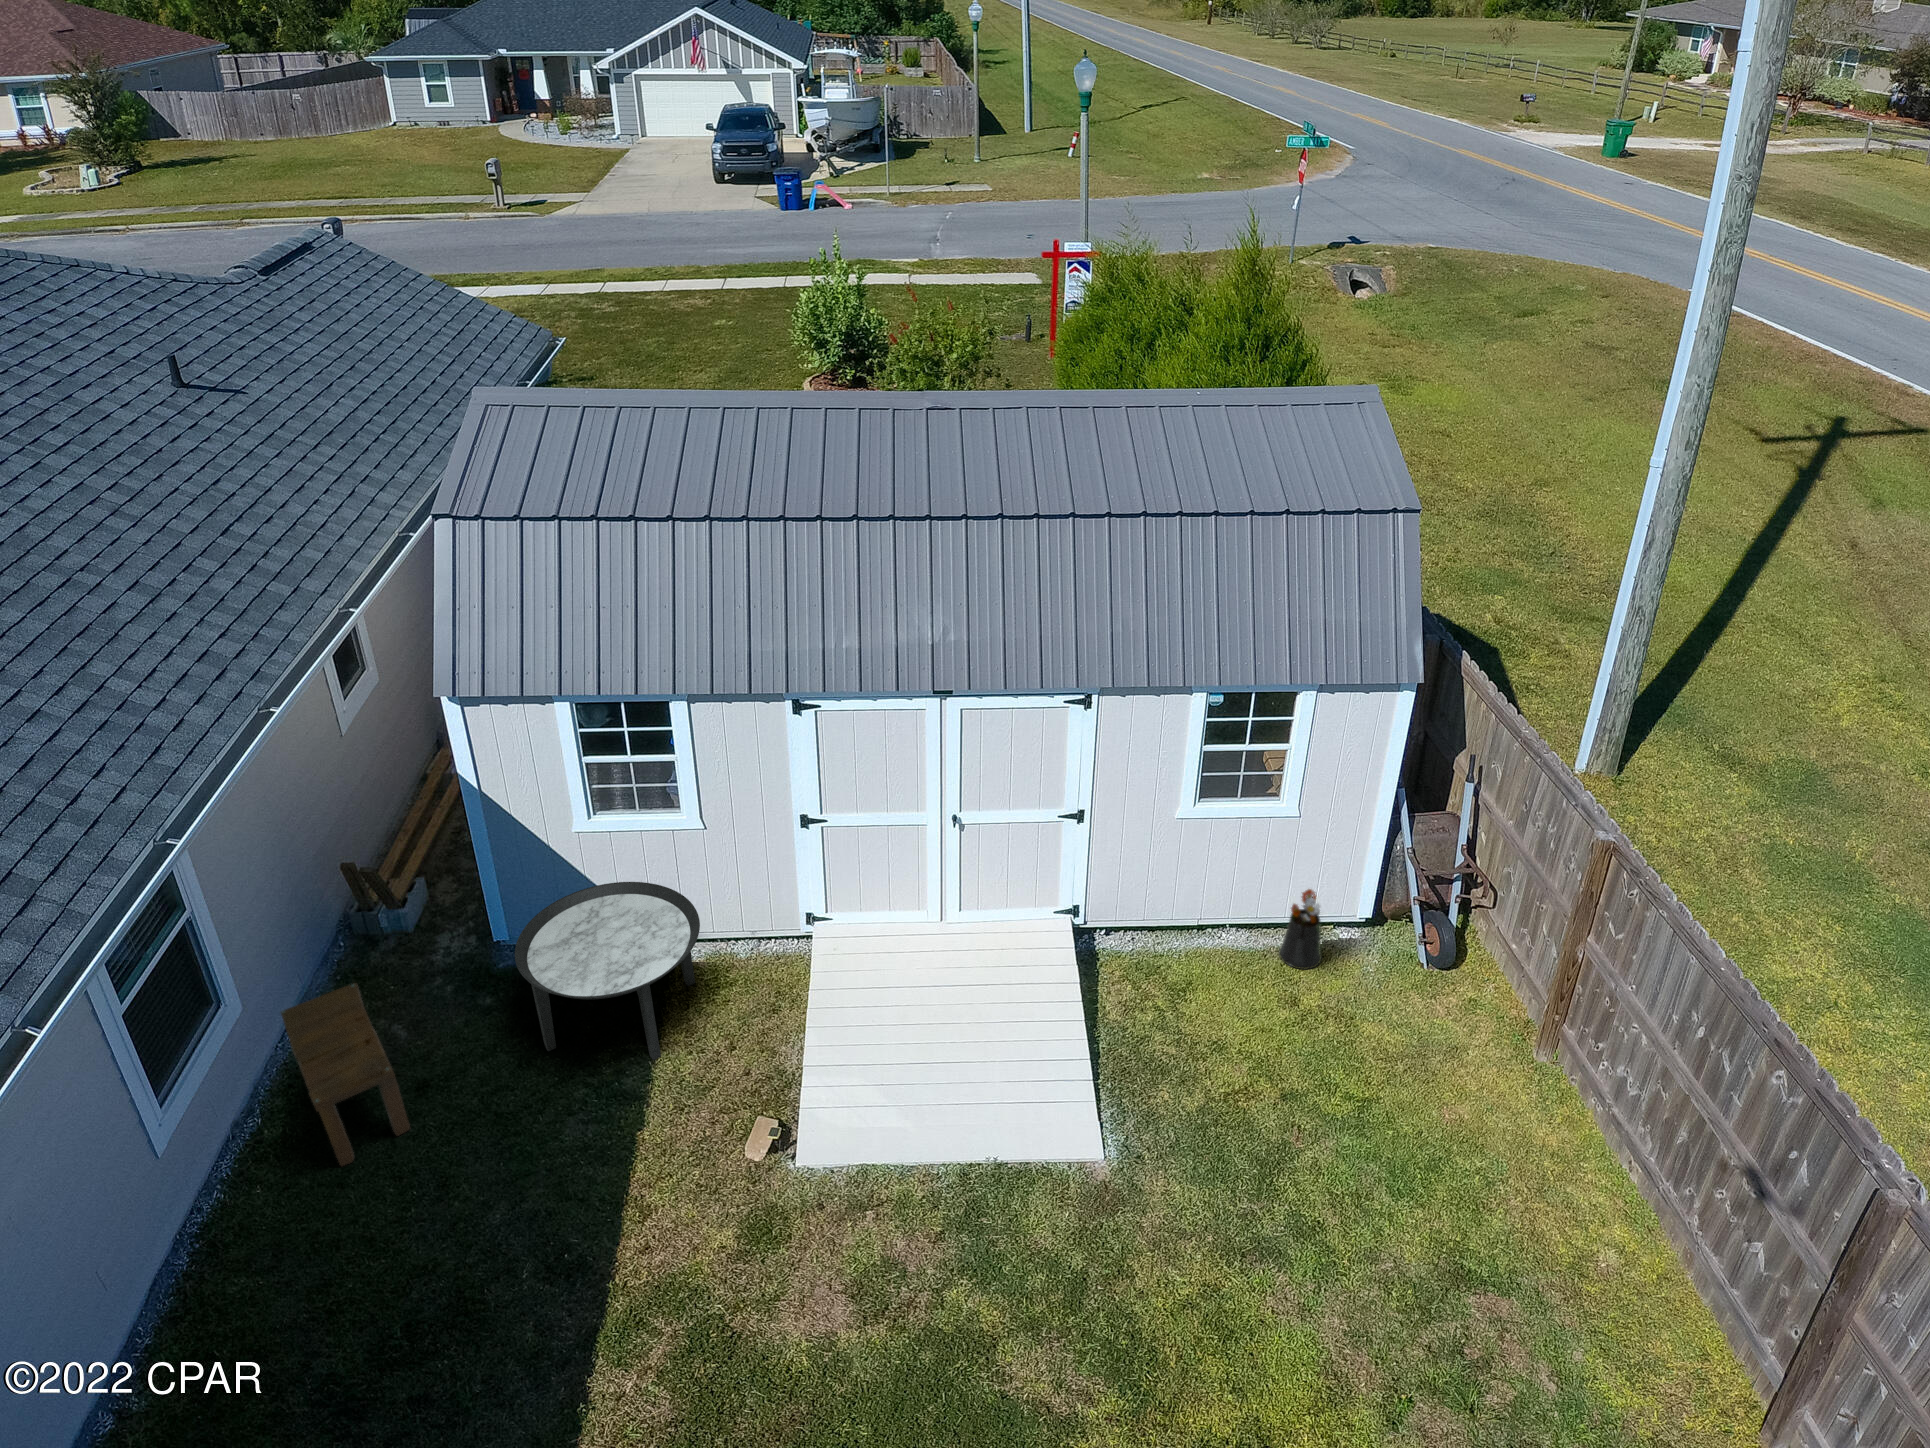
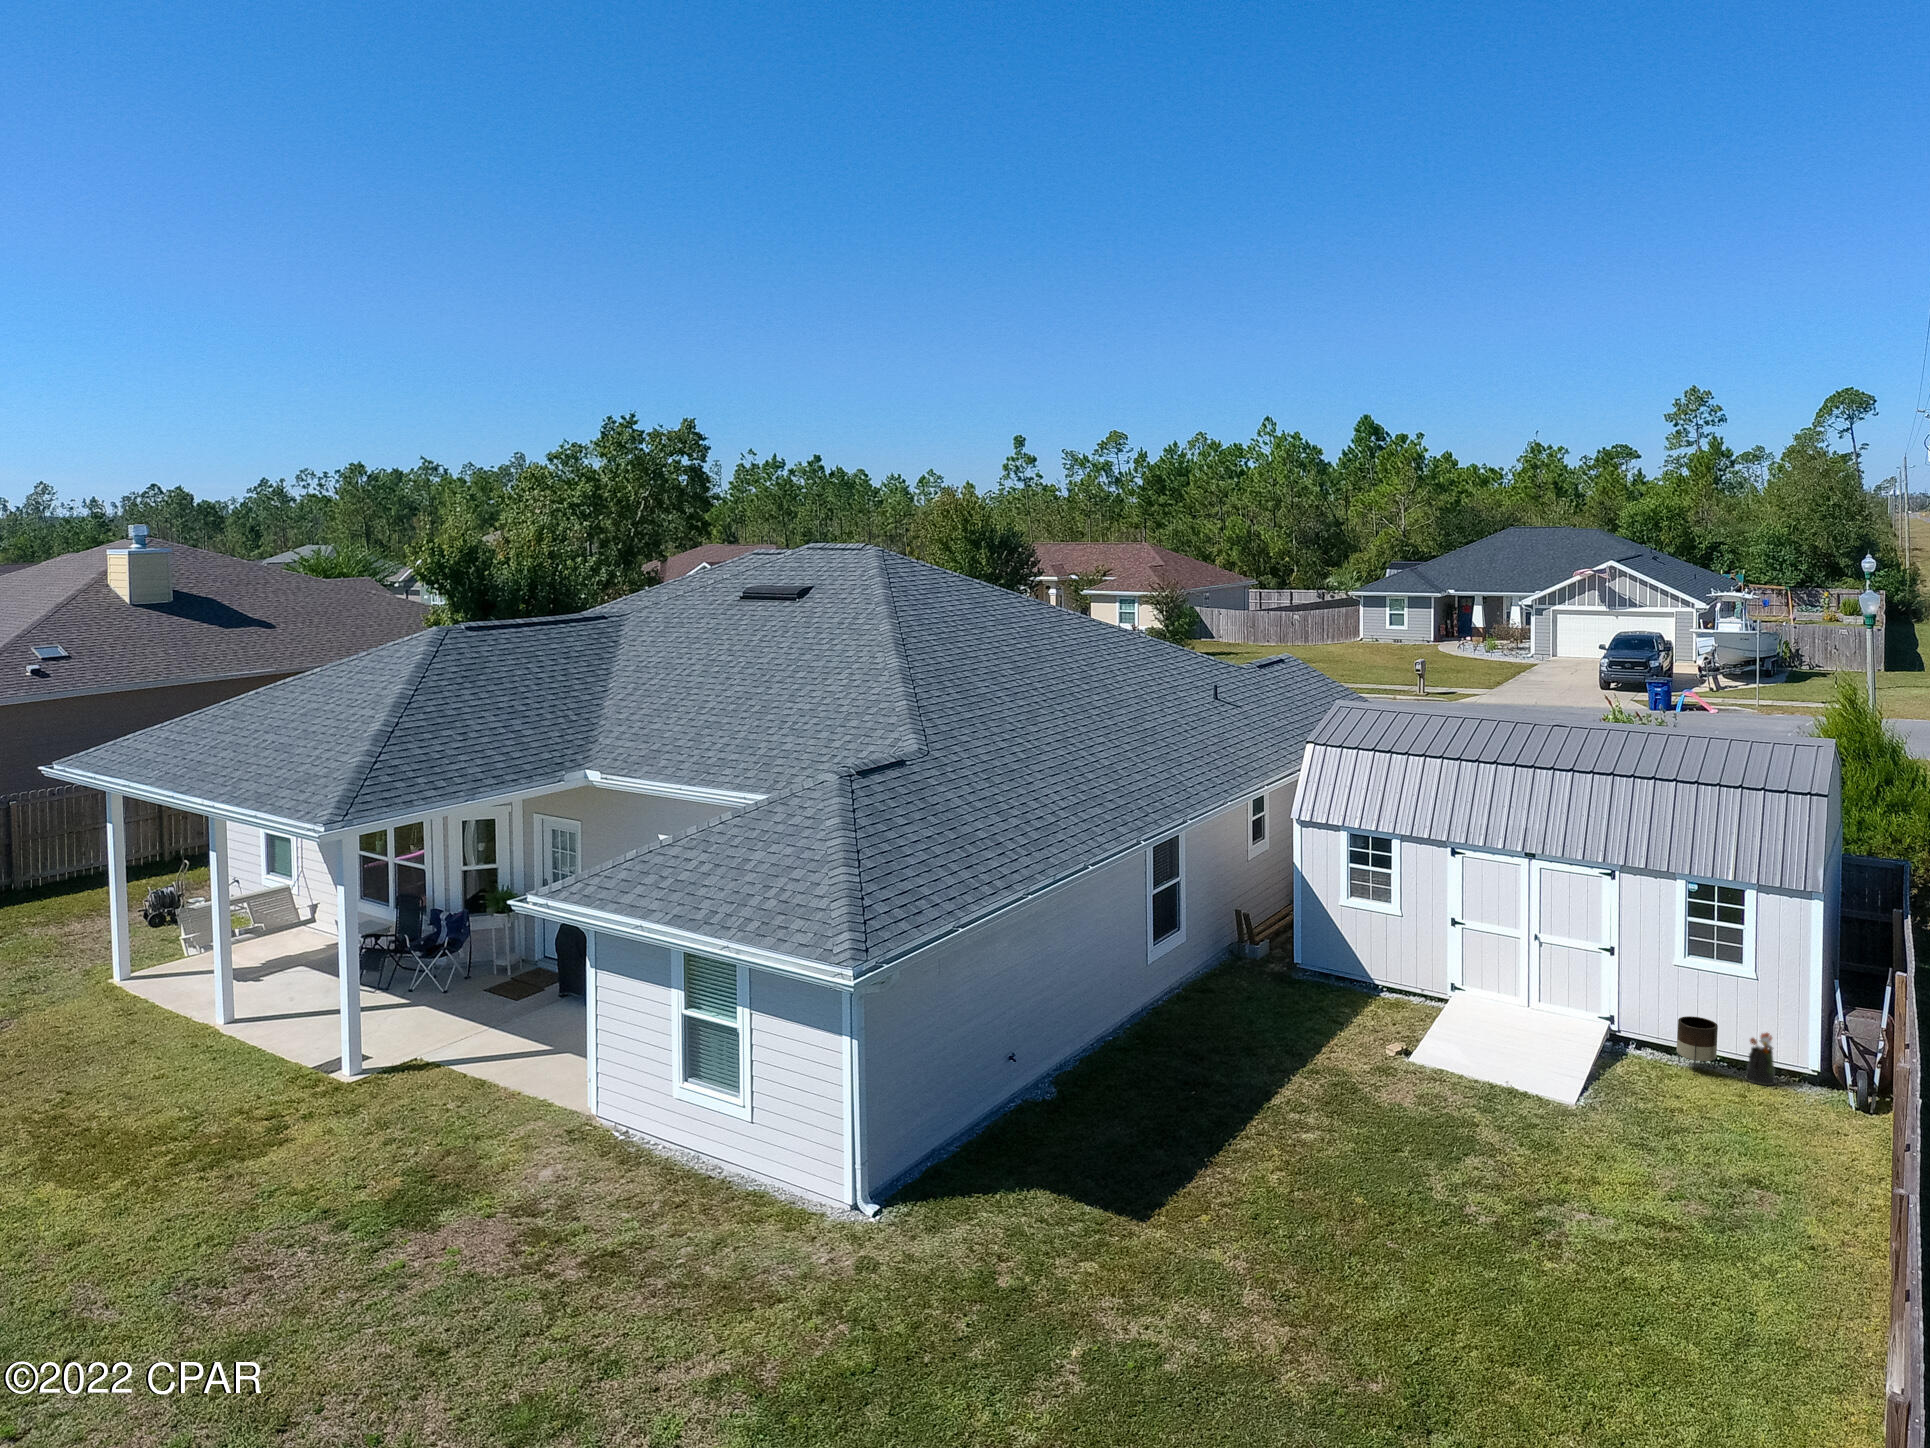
round table: present [515,882,700,1060] -> none [1294,938,1386,1016]
planter: none [1188,888,1251,985] -> present [1677,1016,1718,1075]
bench: present [281,983,410,1166] -> none [1192,944,1232,1006]

